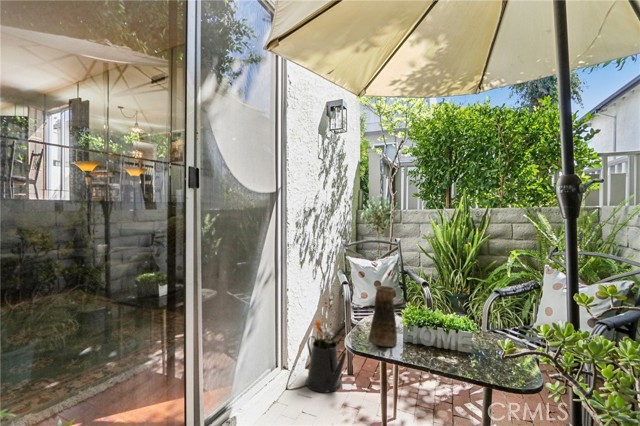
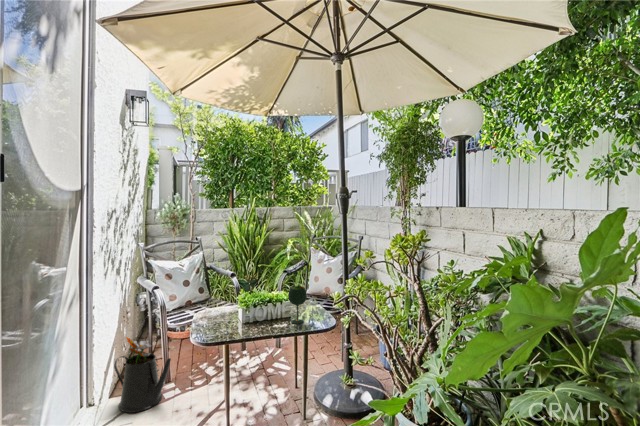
pitcher: present [369,286,397,347] -> none [210,279,236,333]
wine glass: none [463,315,491,367] -> present [288,286,307,324]

